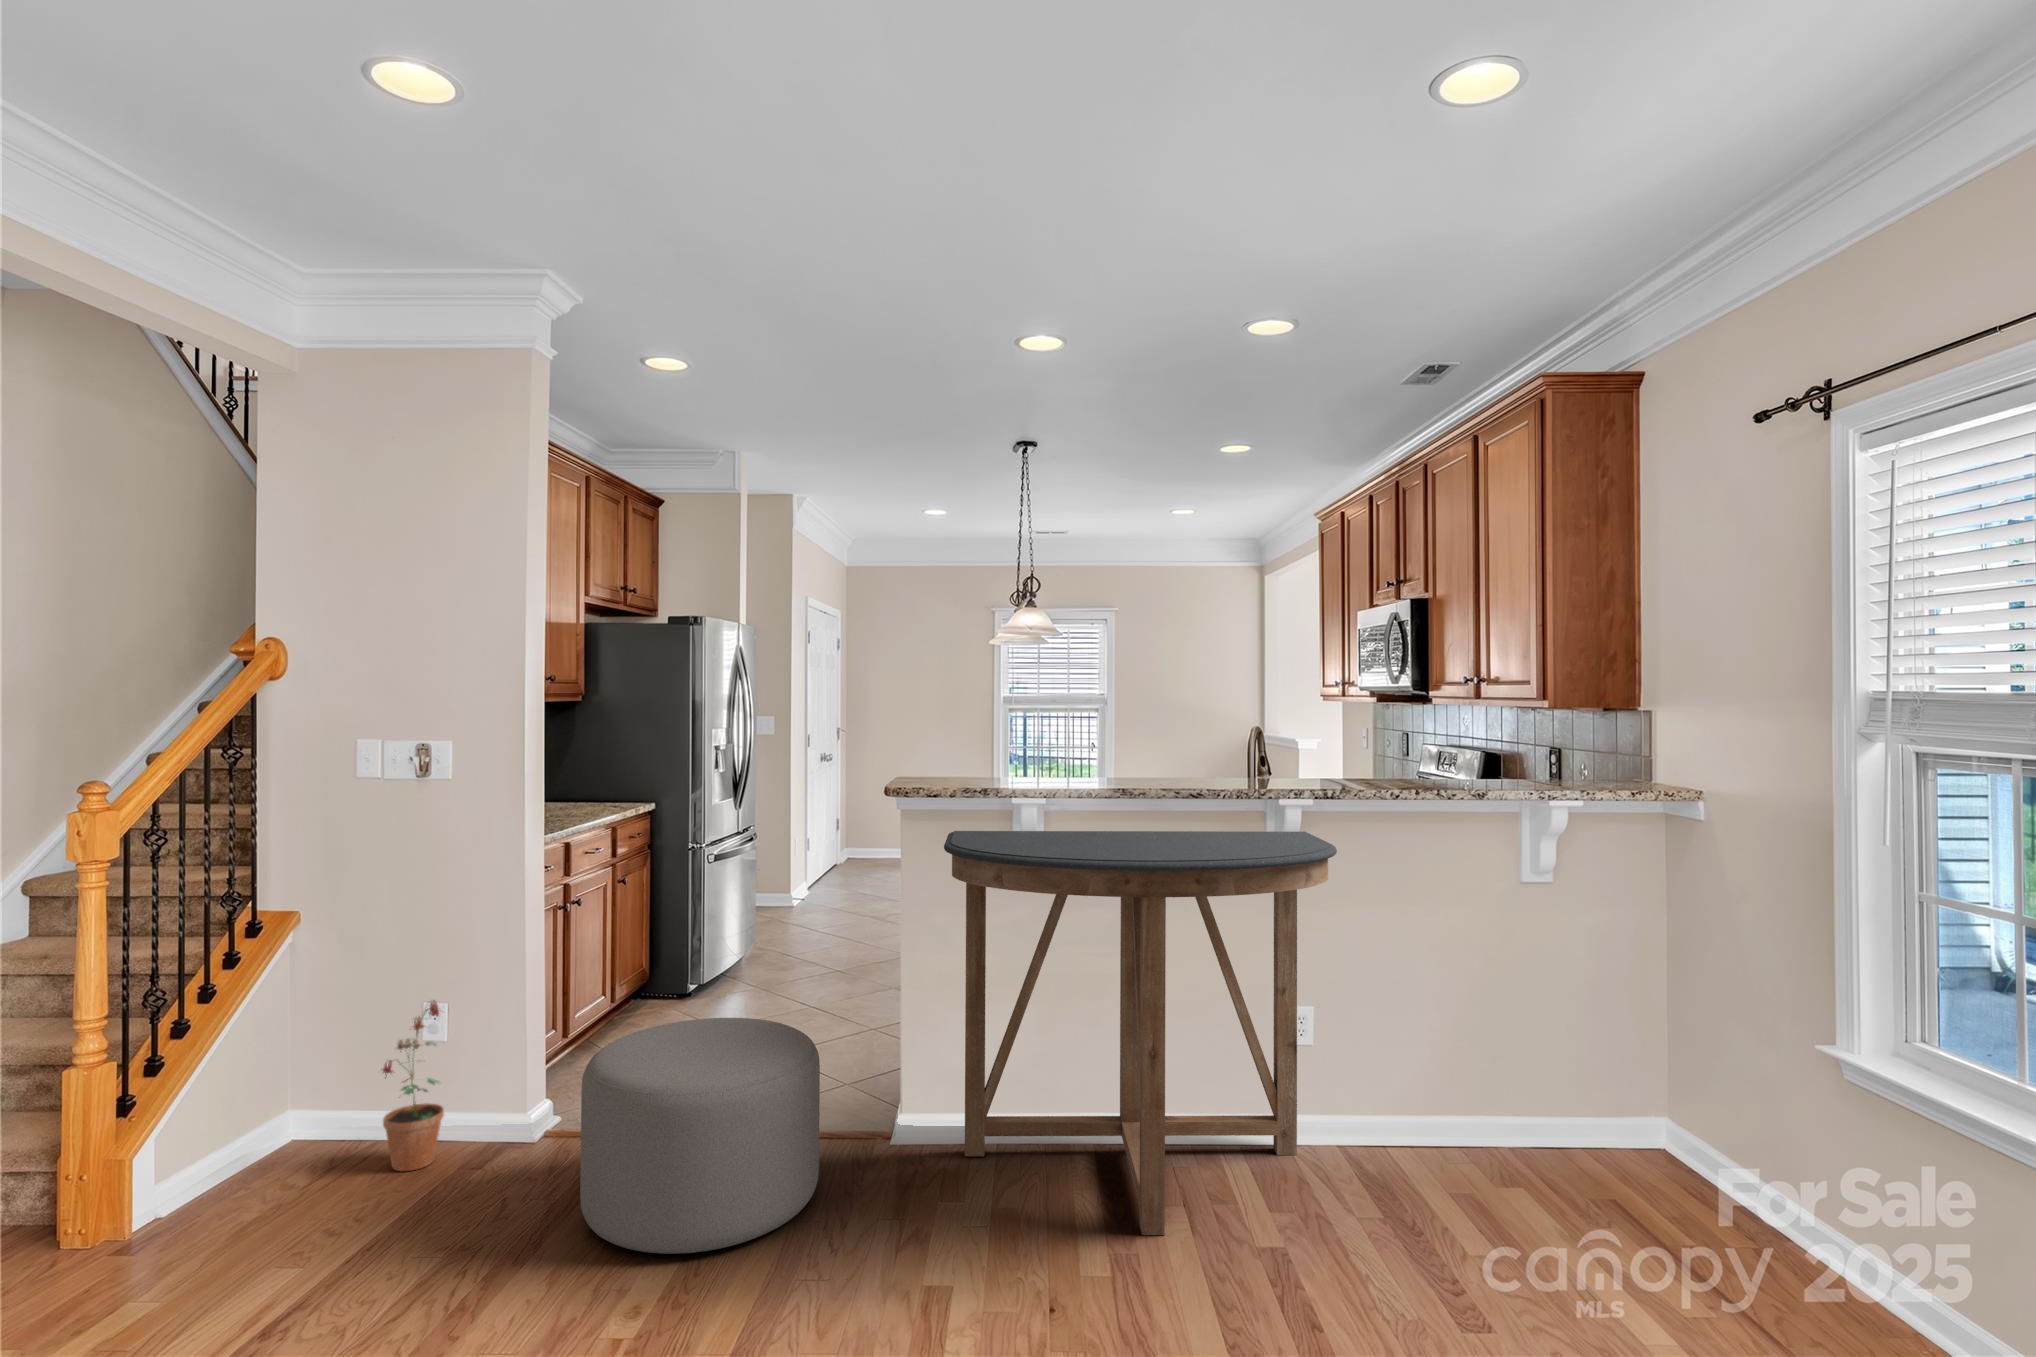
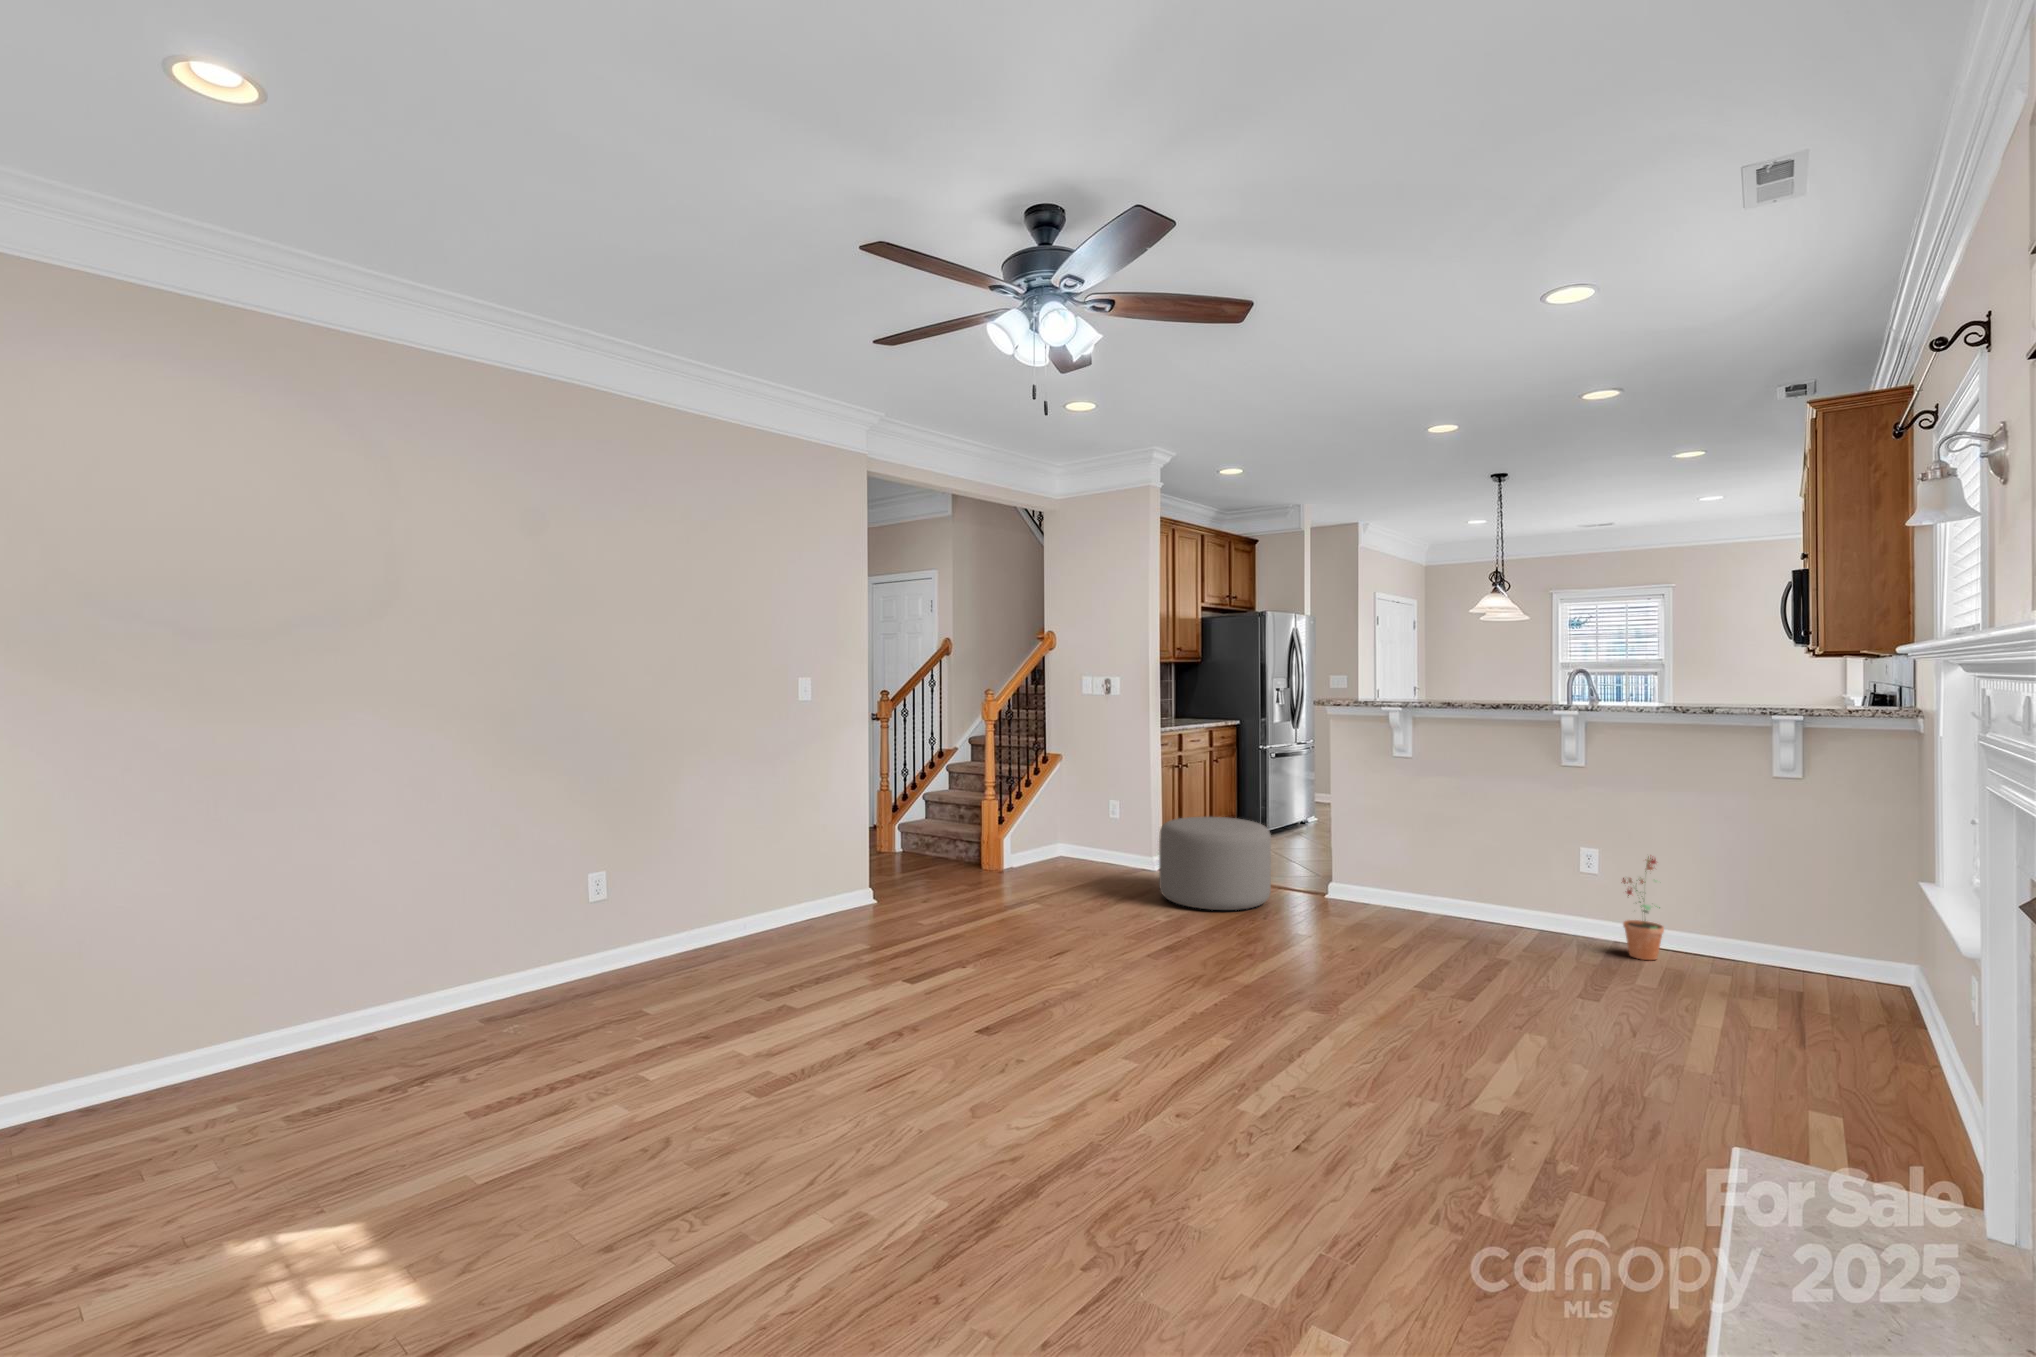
console table: present [944,831,1337,1235] -> none [1333,731,1582,946]
potted plant: present [381,1000,444,1171] -> present [1622,856,1664,960]

